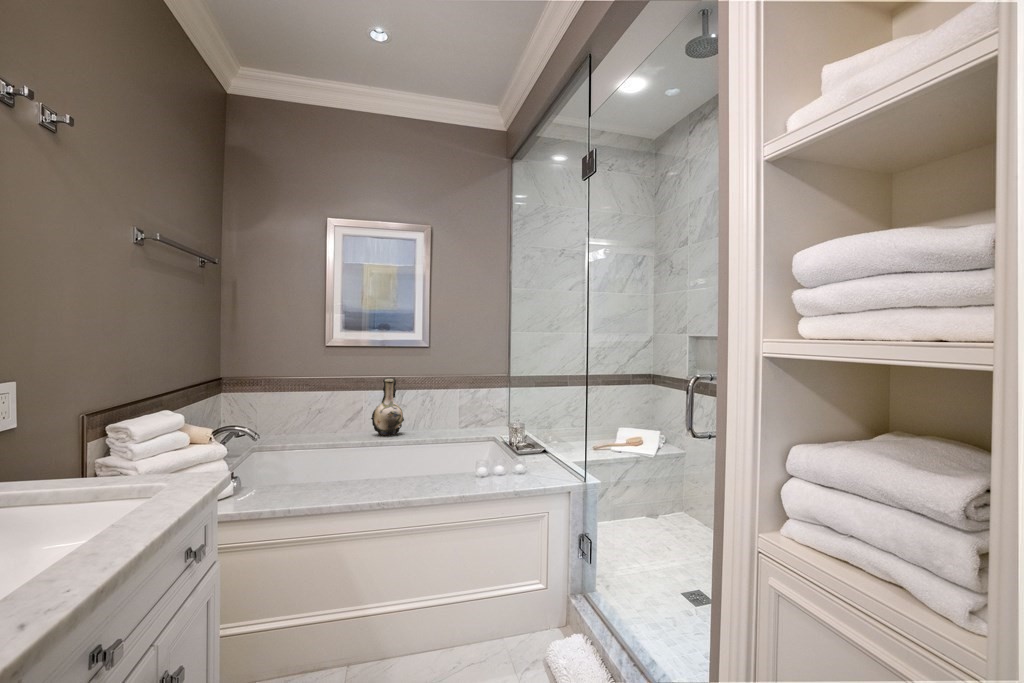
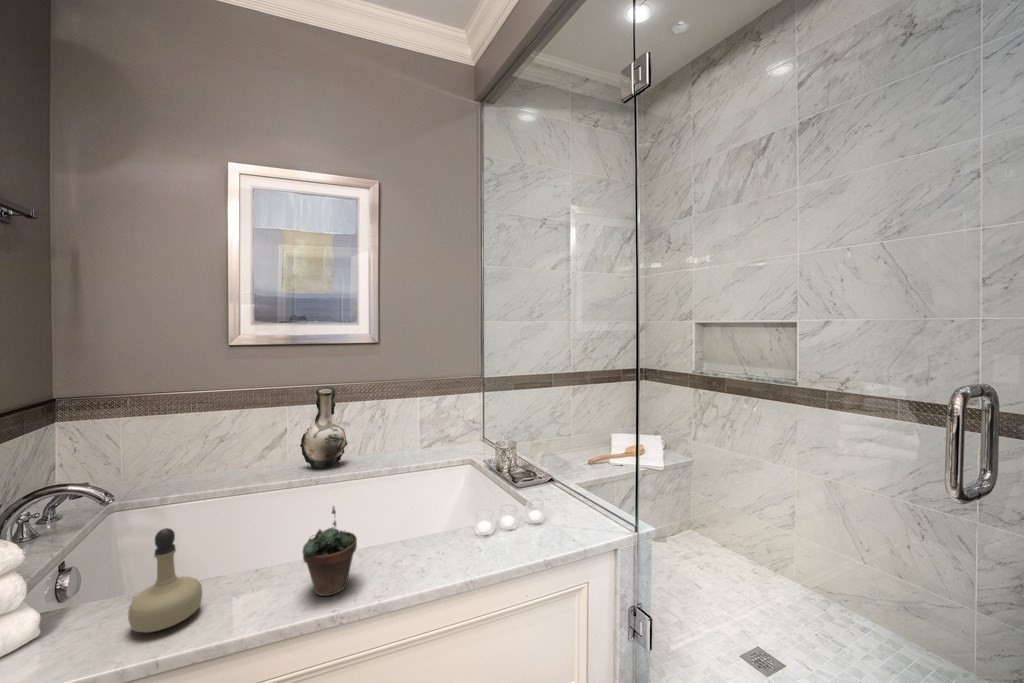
succulent plant: none [363,441,395,494] -> present [303,507,357,596]
perfume bottle: none [274,444,310,498] -> present [128,528,202,632]

